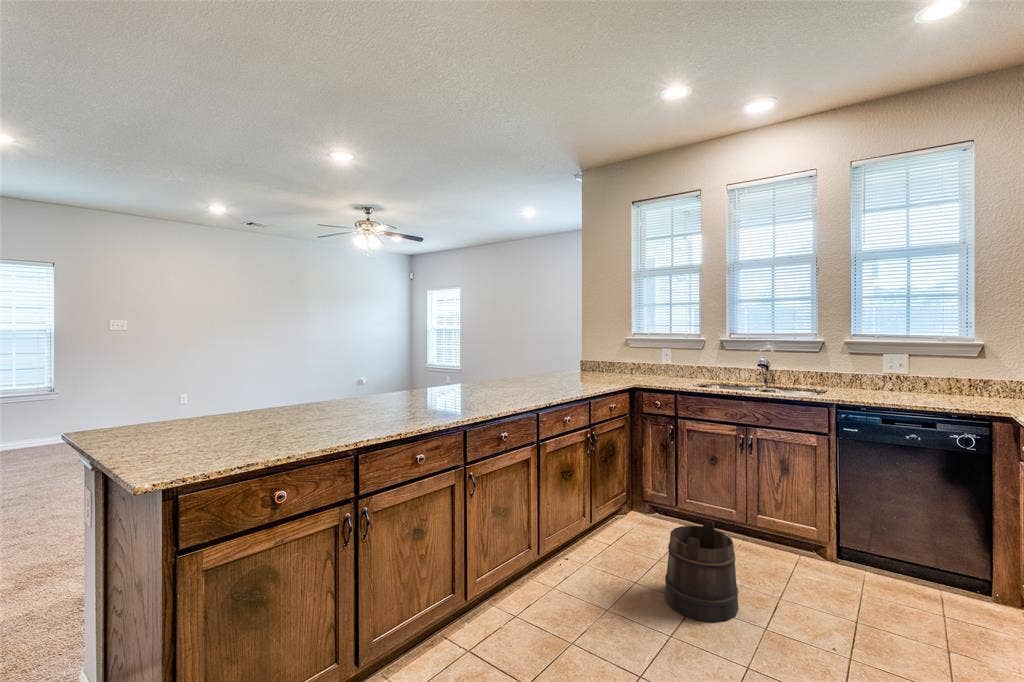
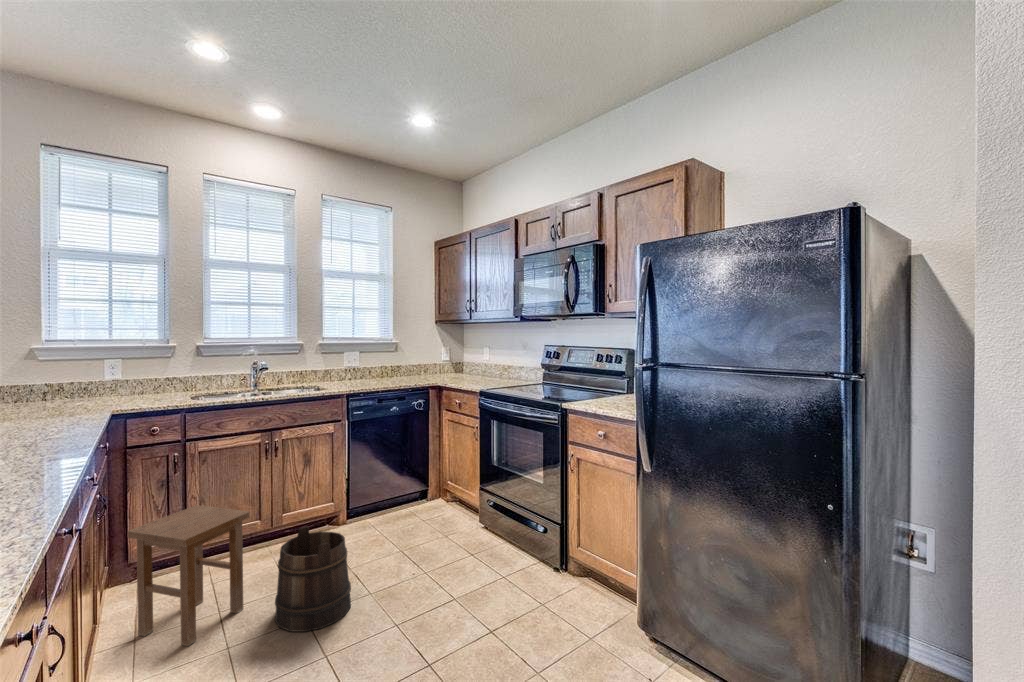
stool: none [607,469,673,568] -> present [128,505,249,646]

